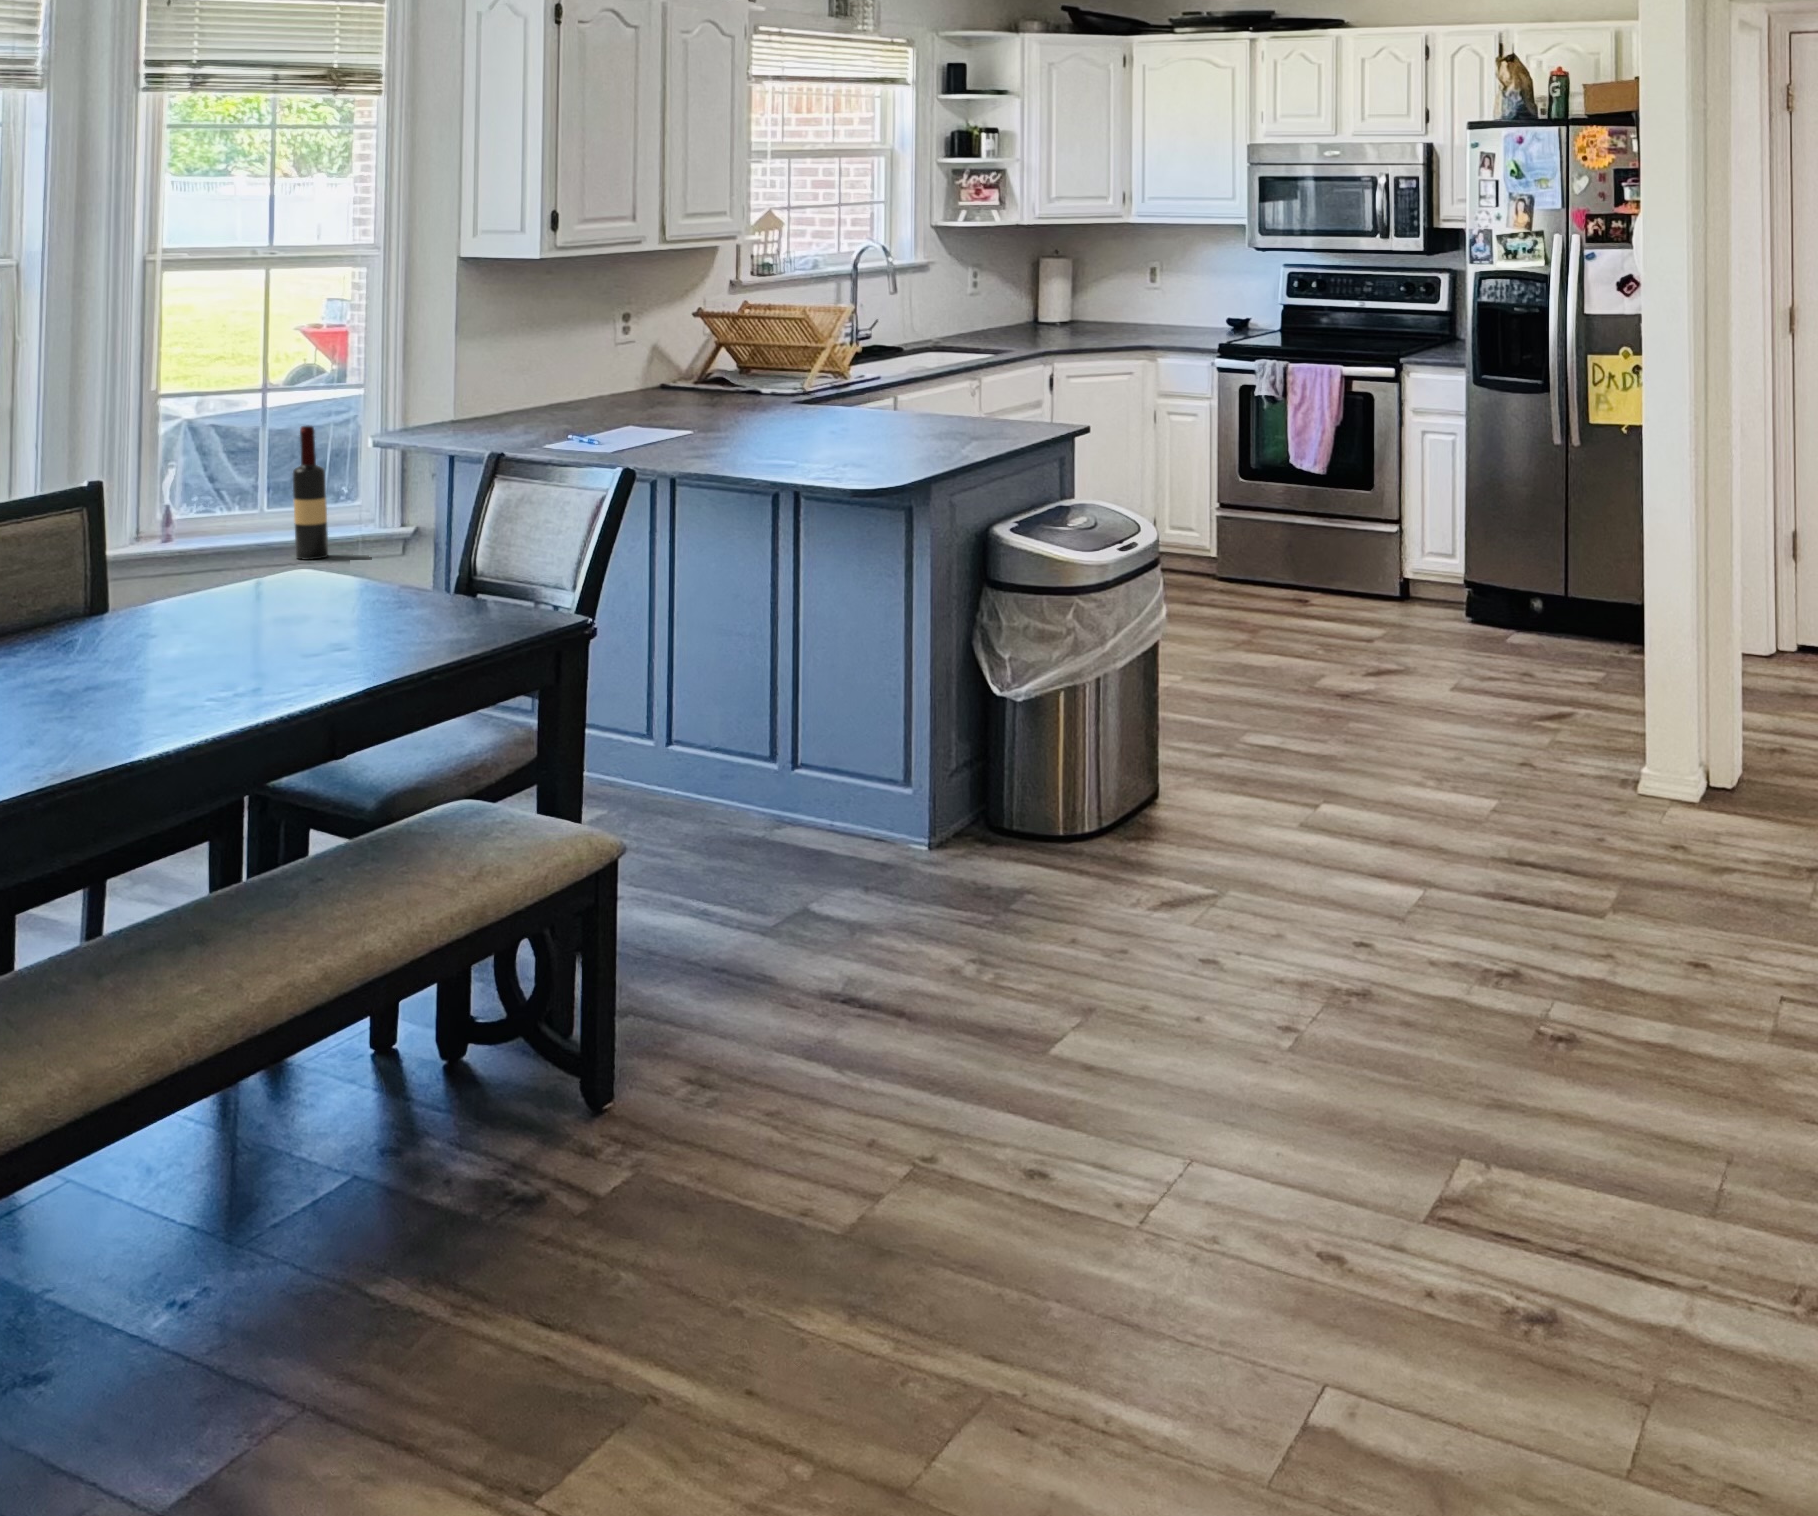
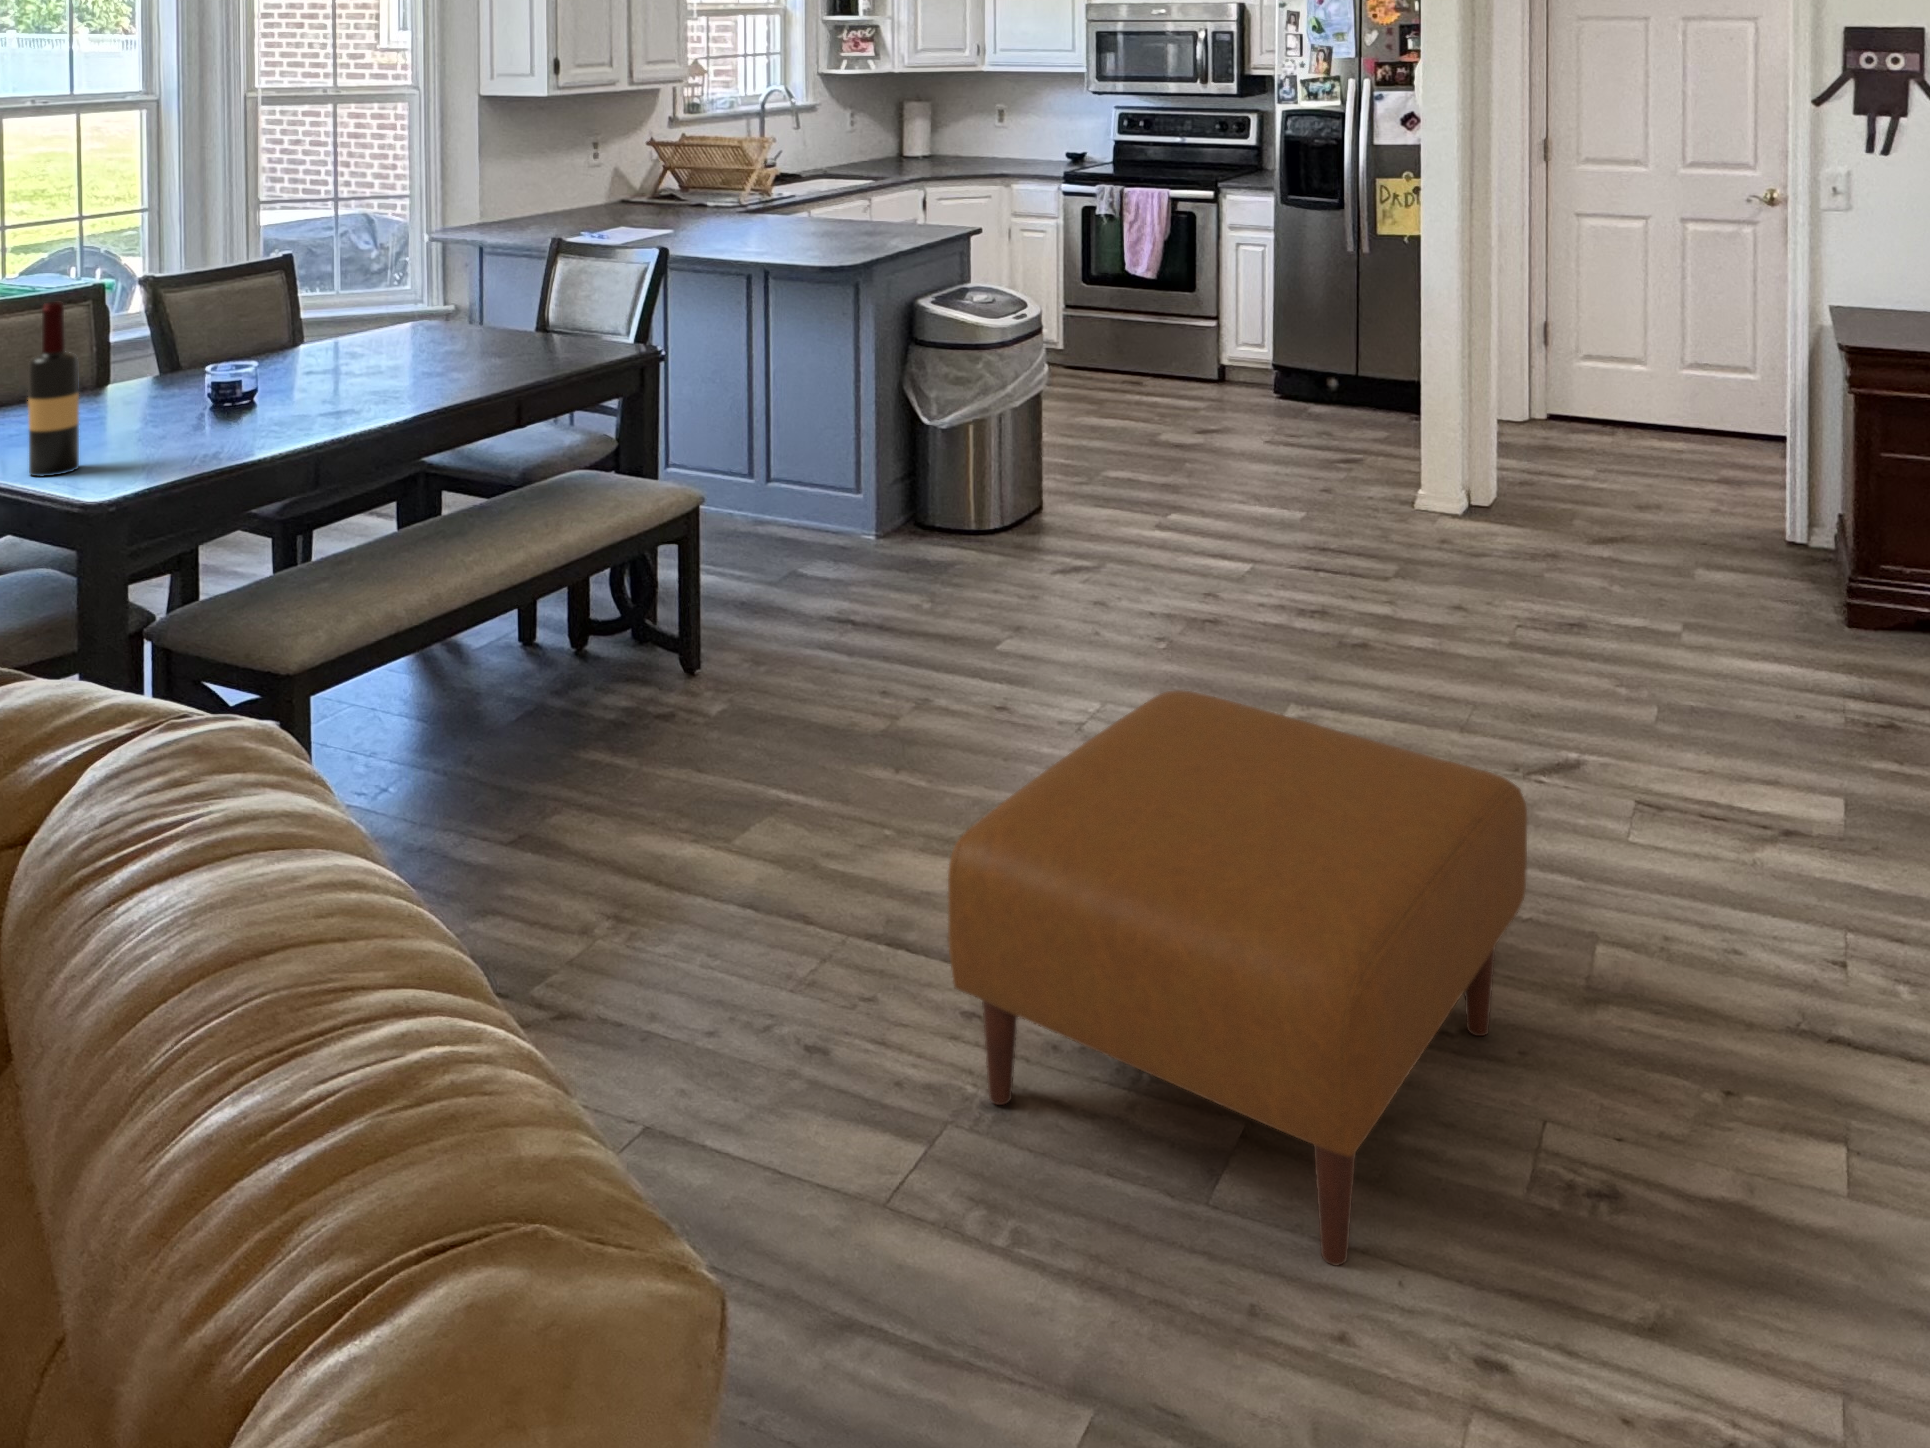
ottoman: none [980,768,1456,1103] -> present [948,690,1527,1265]

